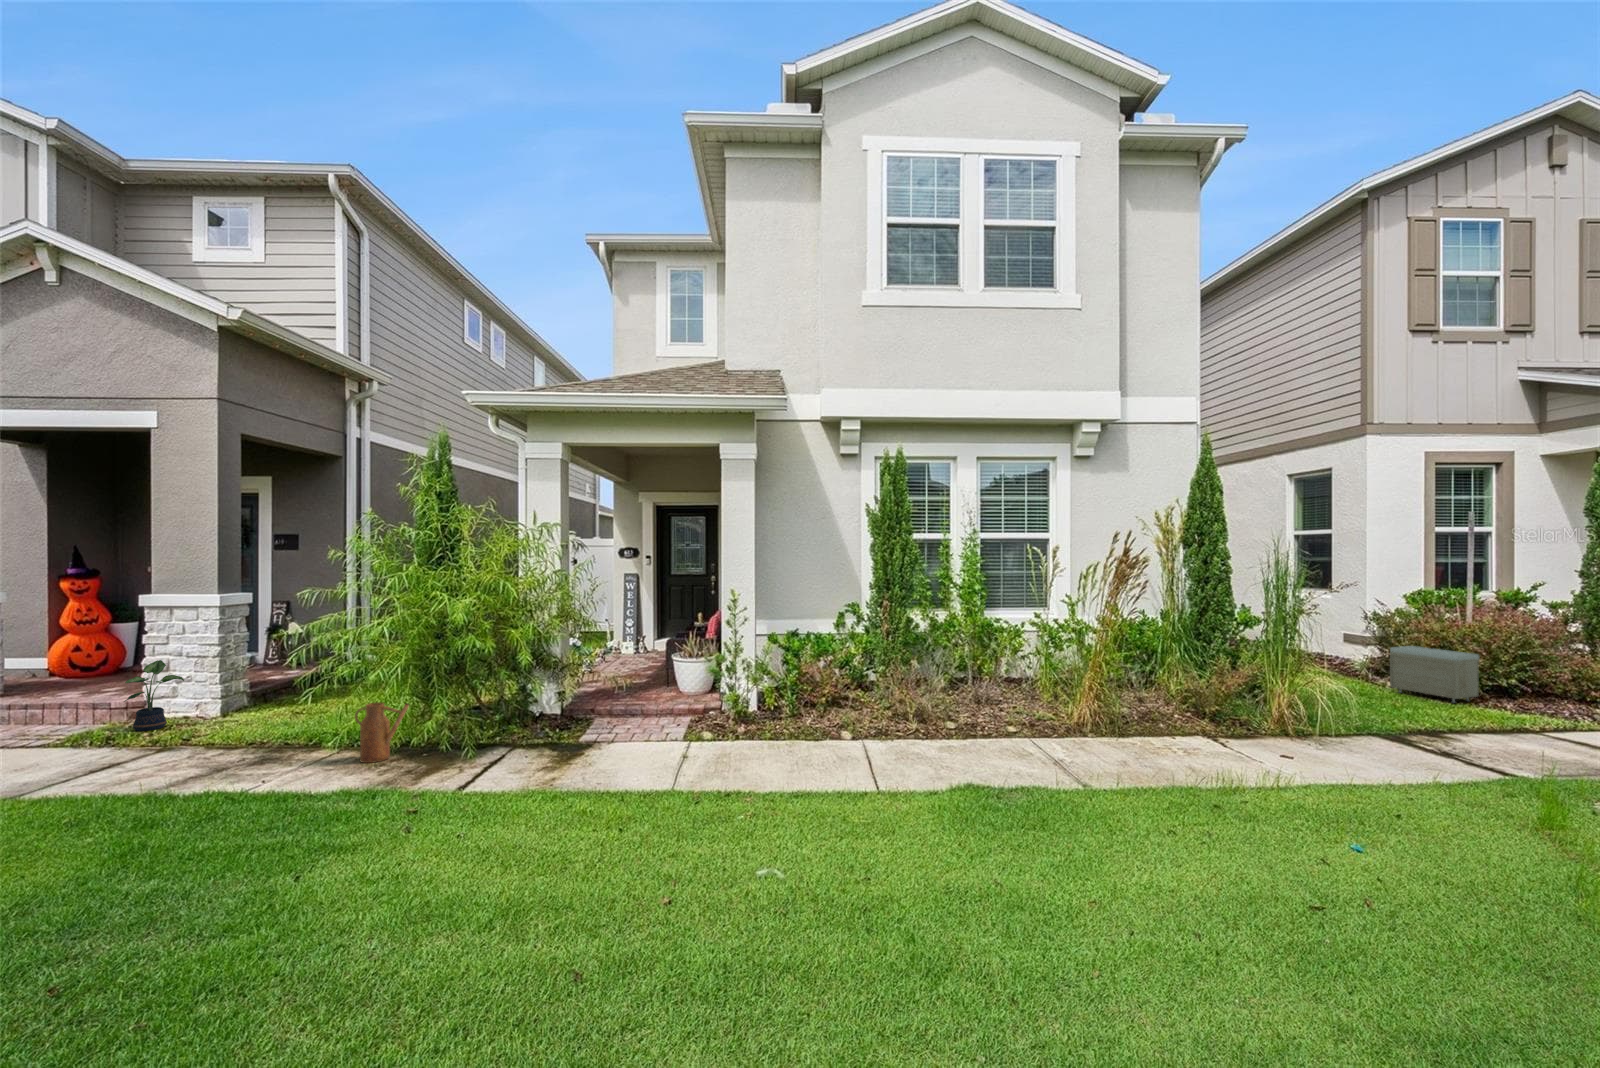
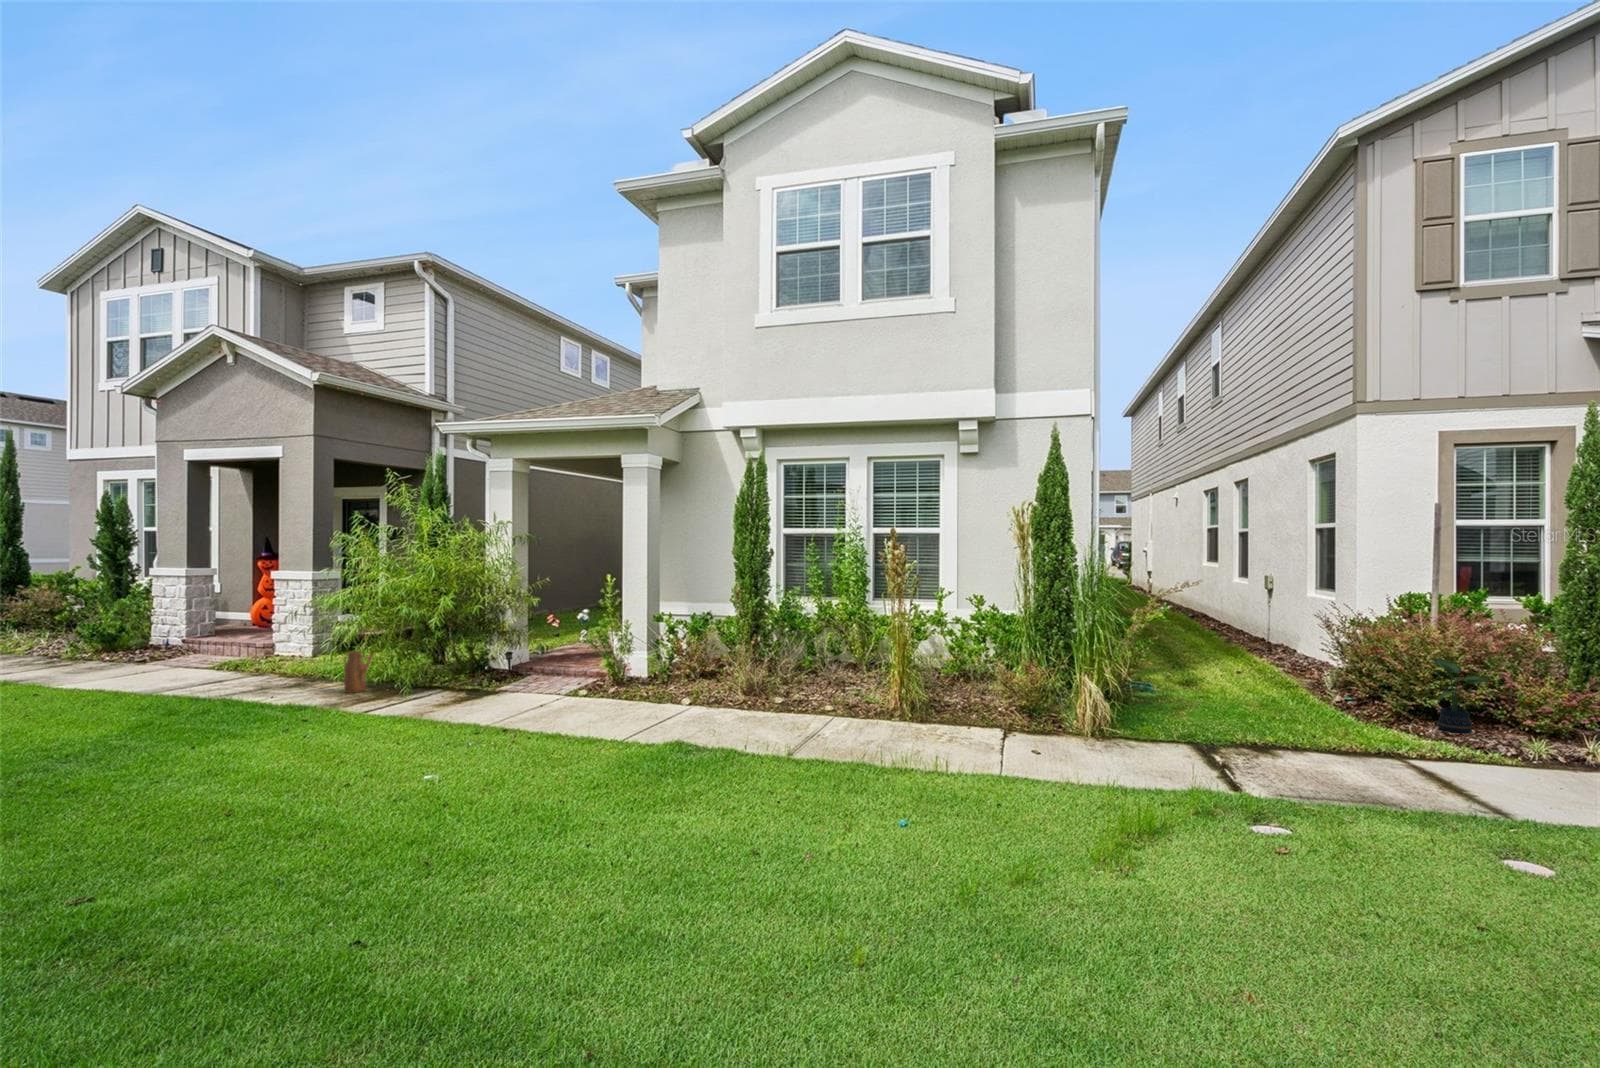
storage bench: present [1390,646,1479,703] -> none [1325,653,1416,717]
potted plant: present [124,660,184,731] -> present [1431,658,1491,733]

